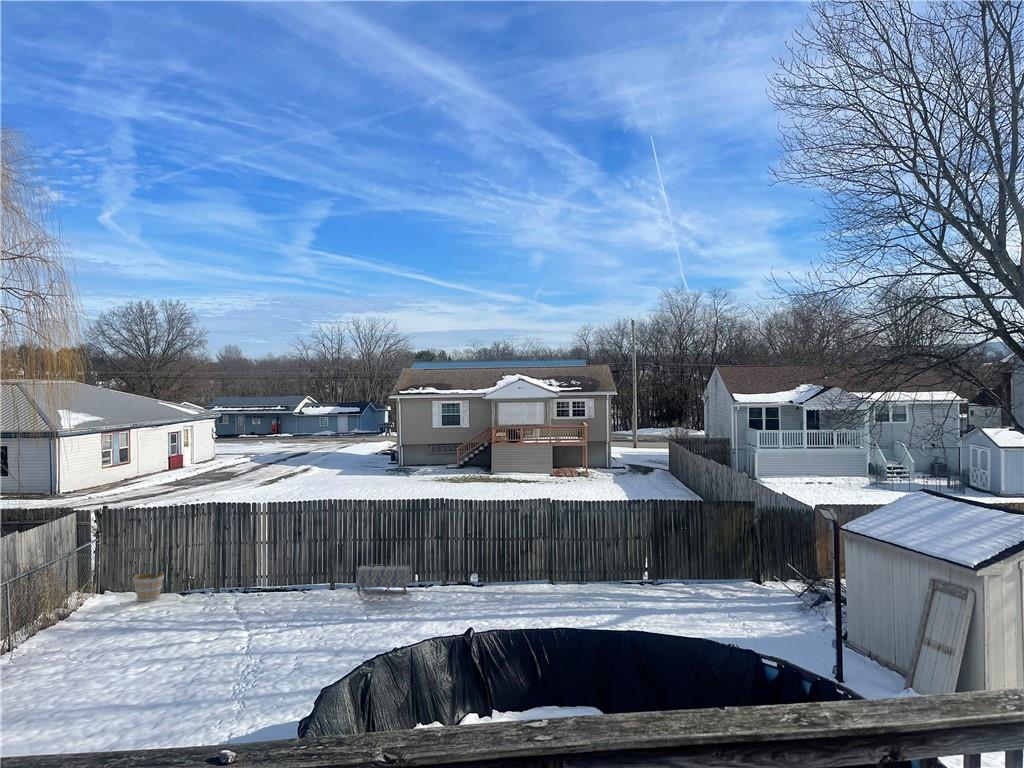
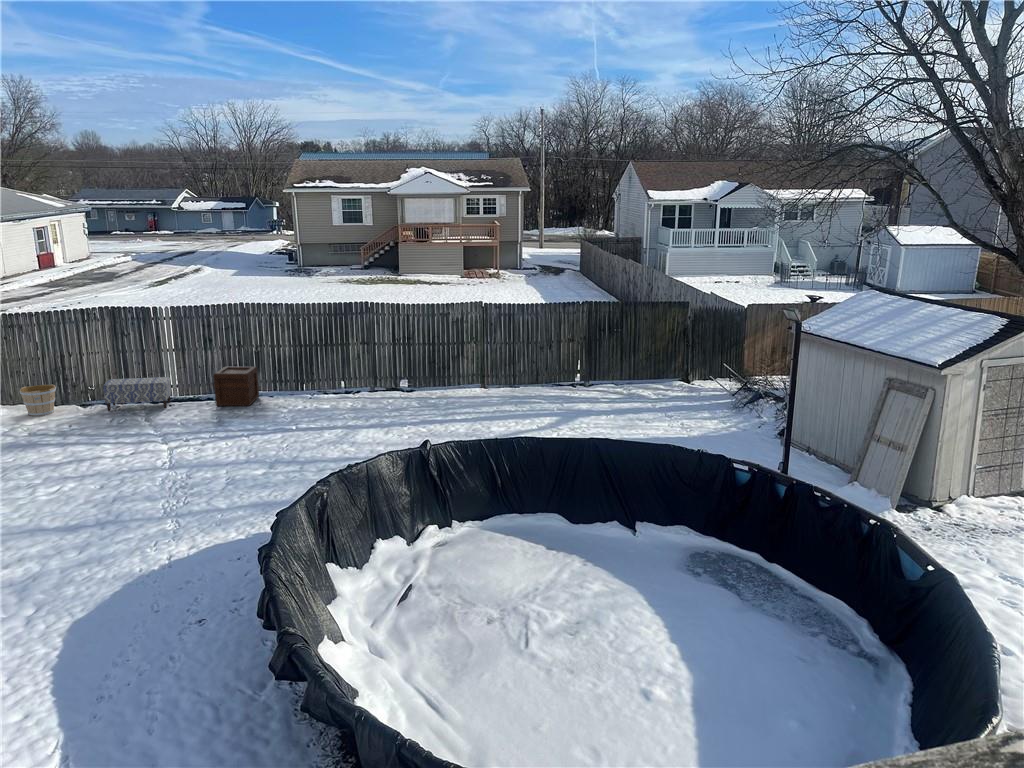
wooden crate: none [299,559,339,597] -> present [214,367,259,406]
bench: present [356,564,411,594] -> present [103,377,171,411]

